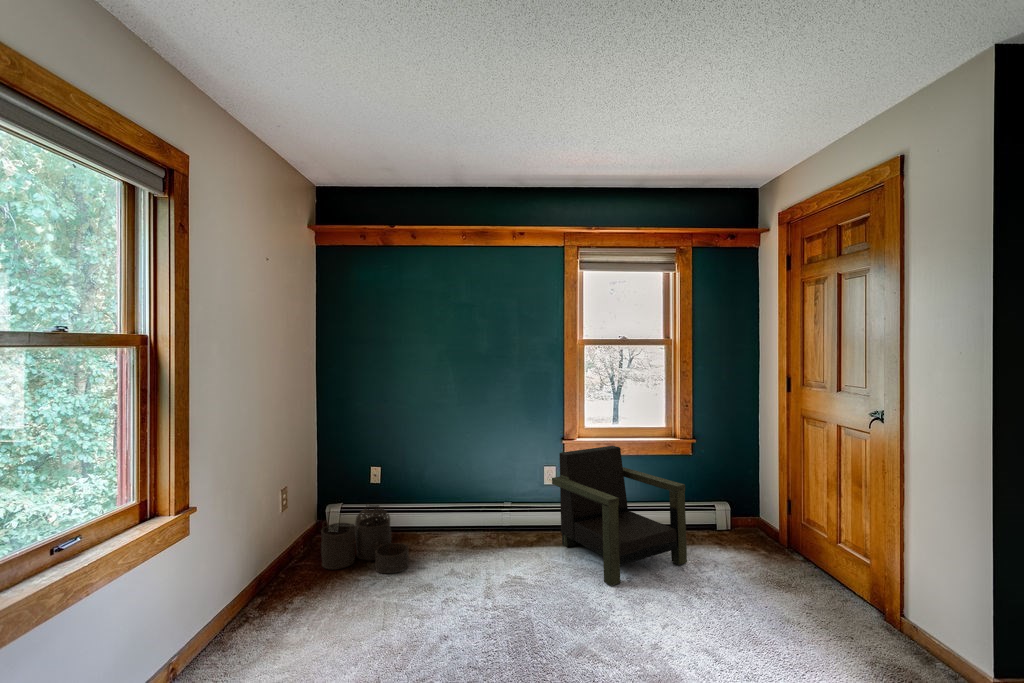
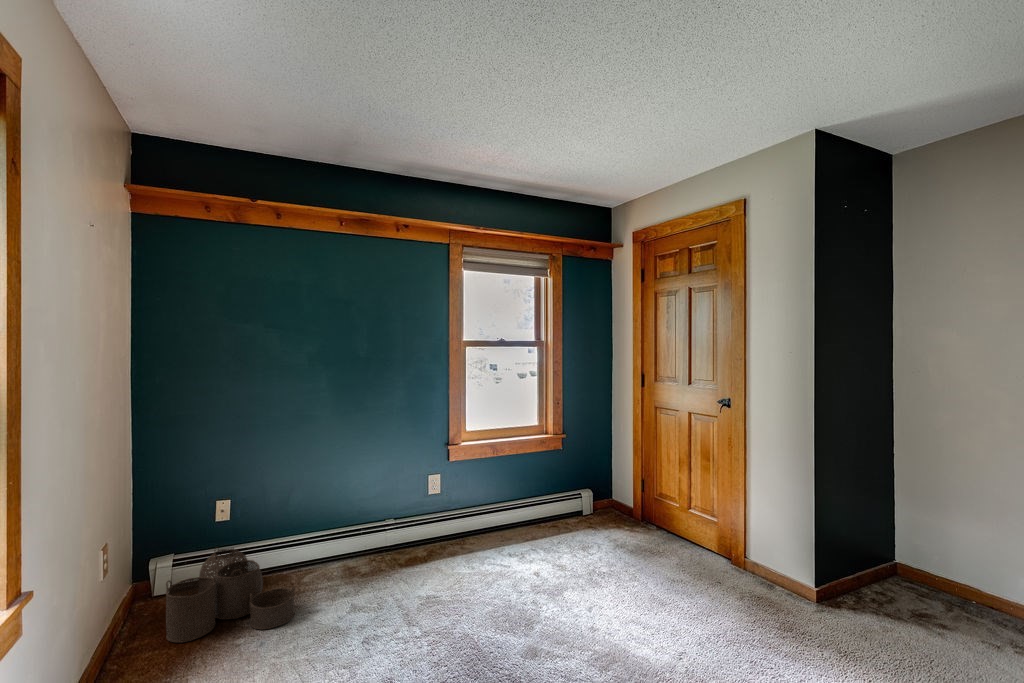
armchair: present [552,446,687,586] -> none [447,447,576,584]

